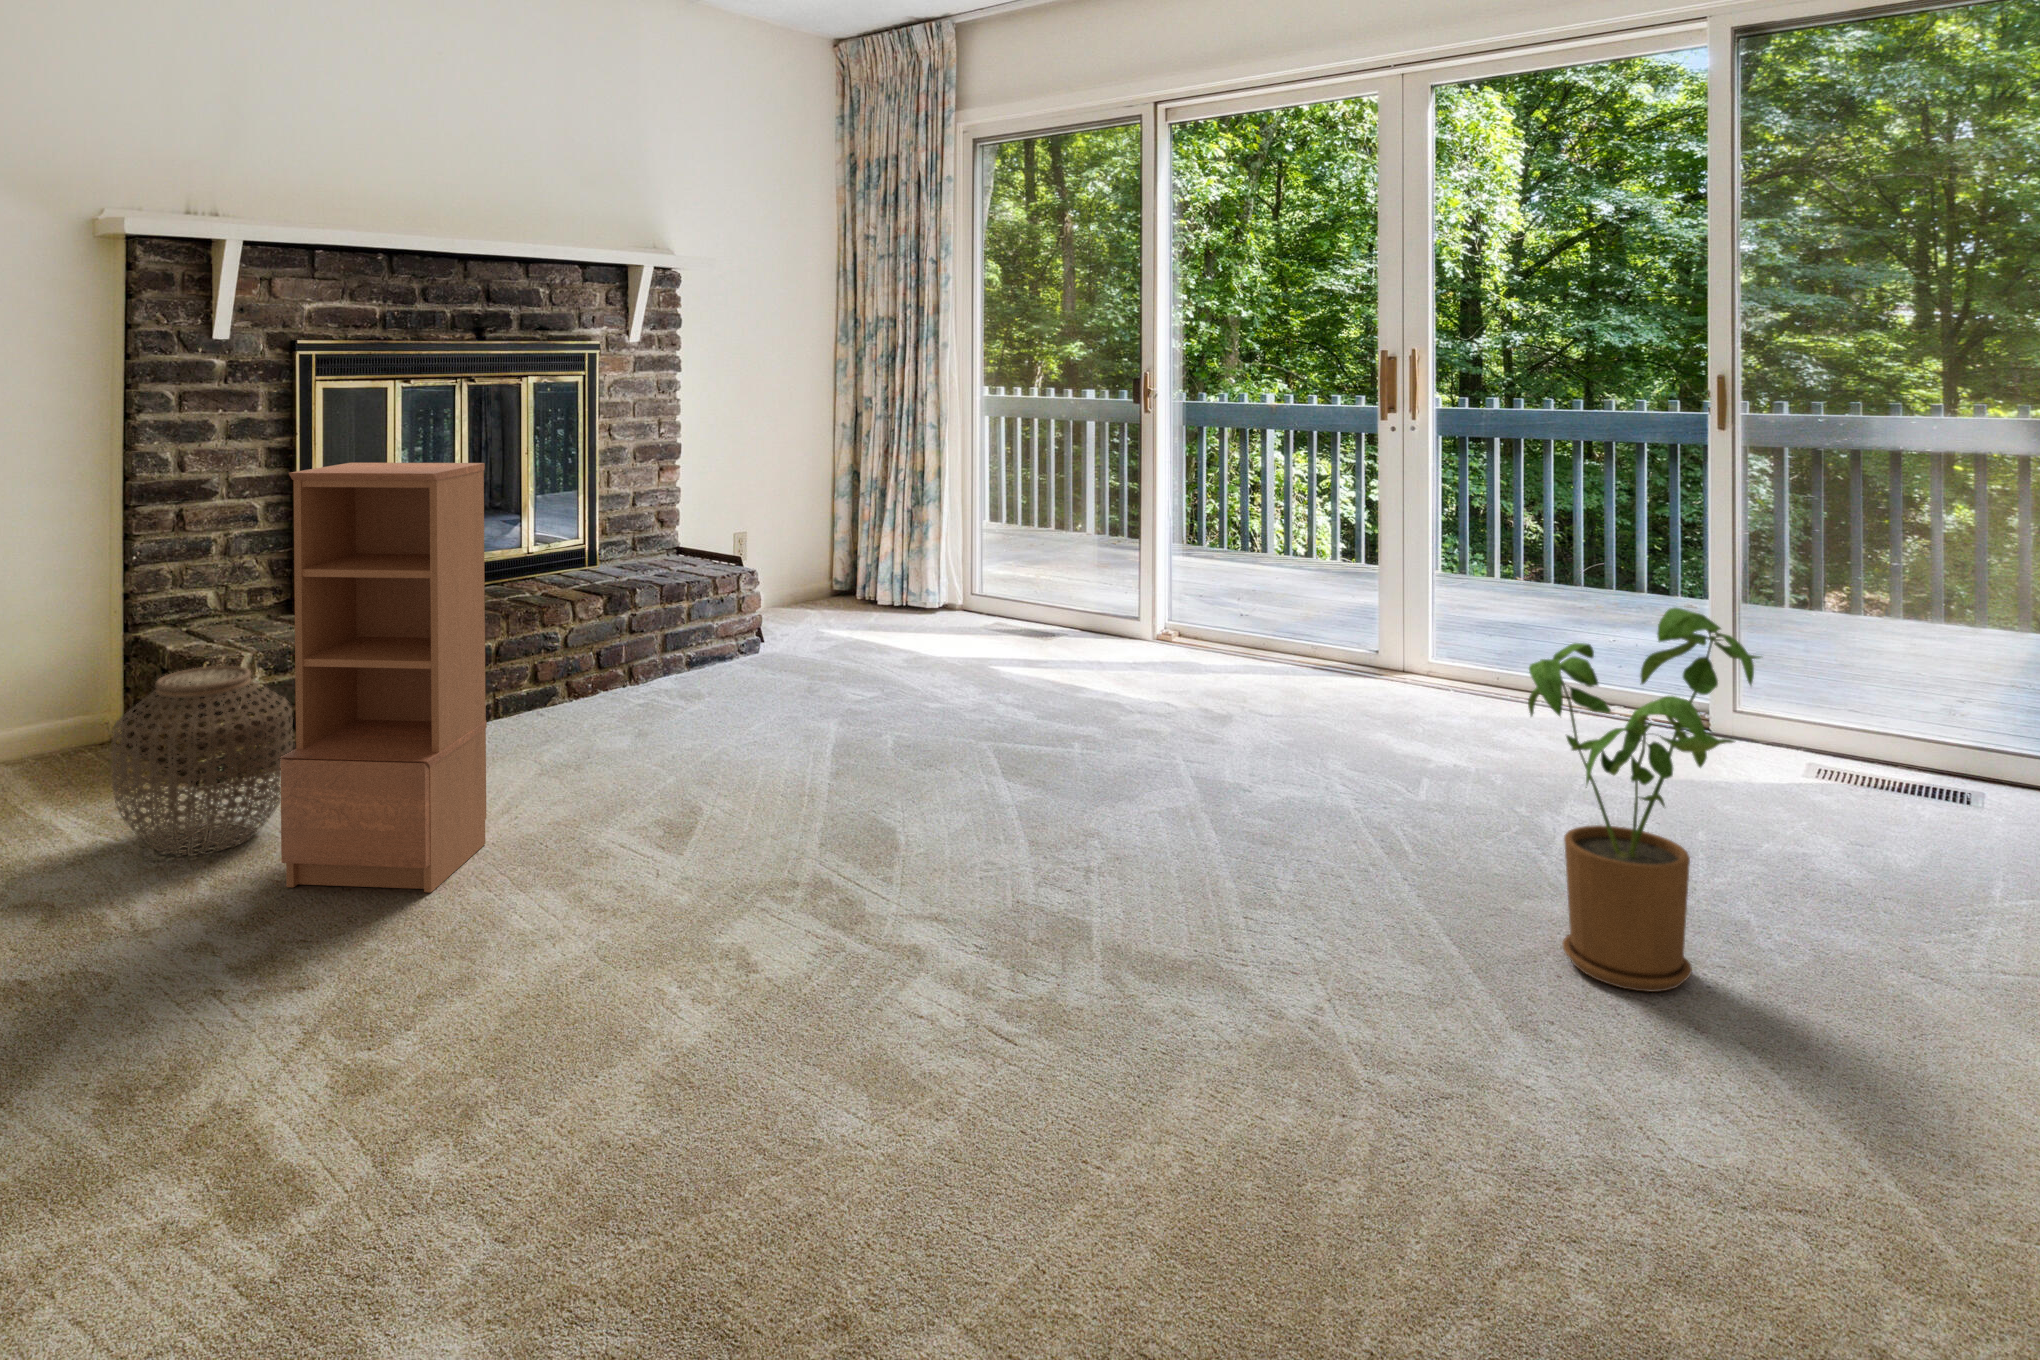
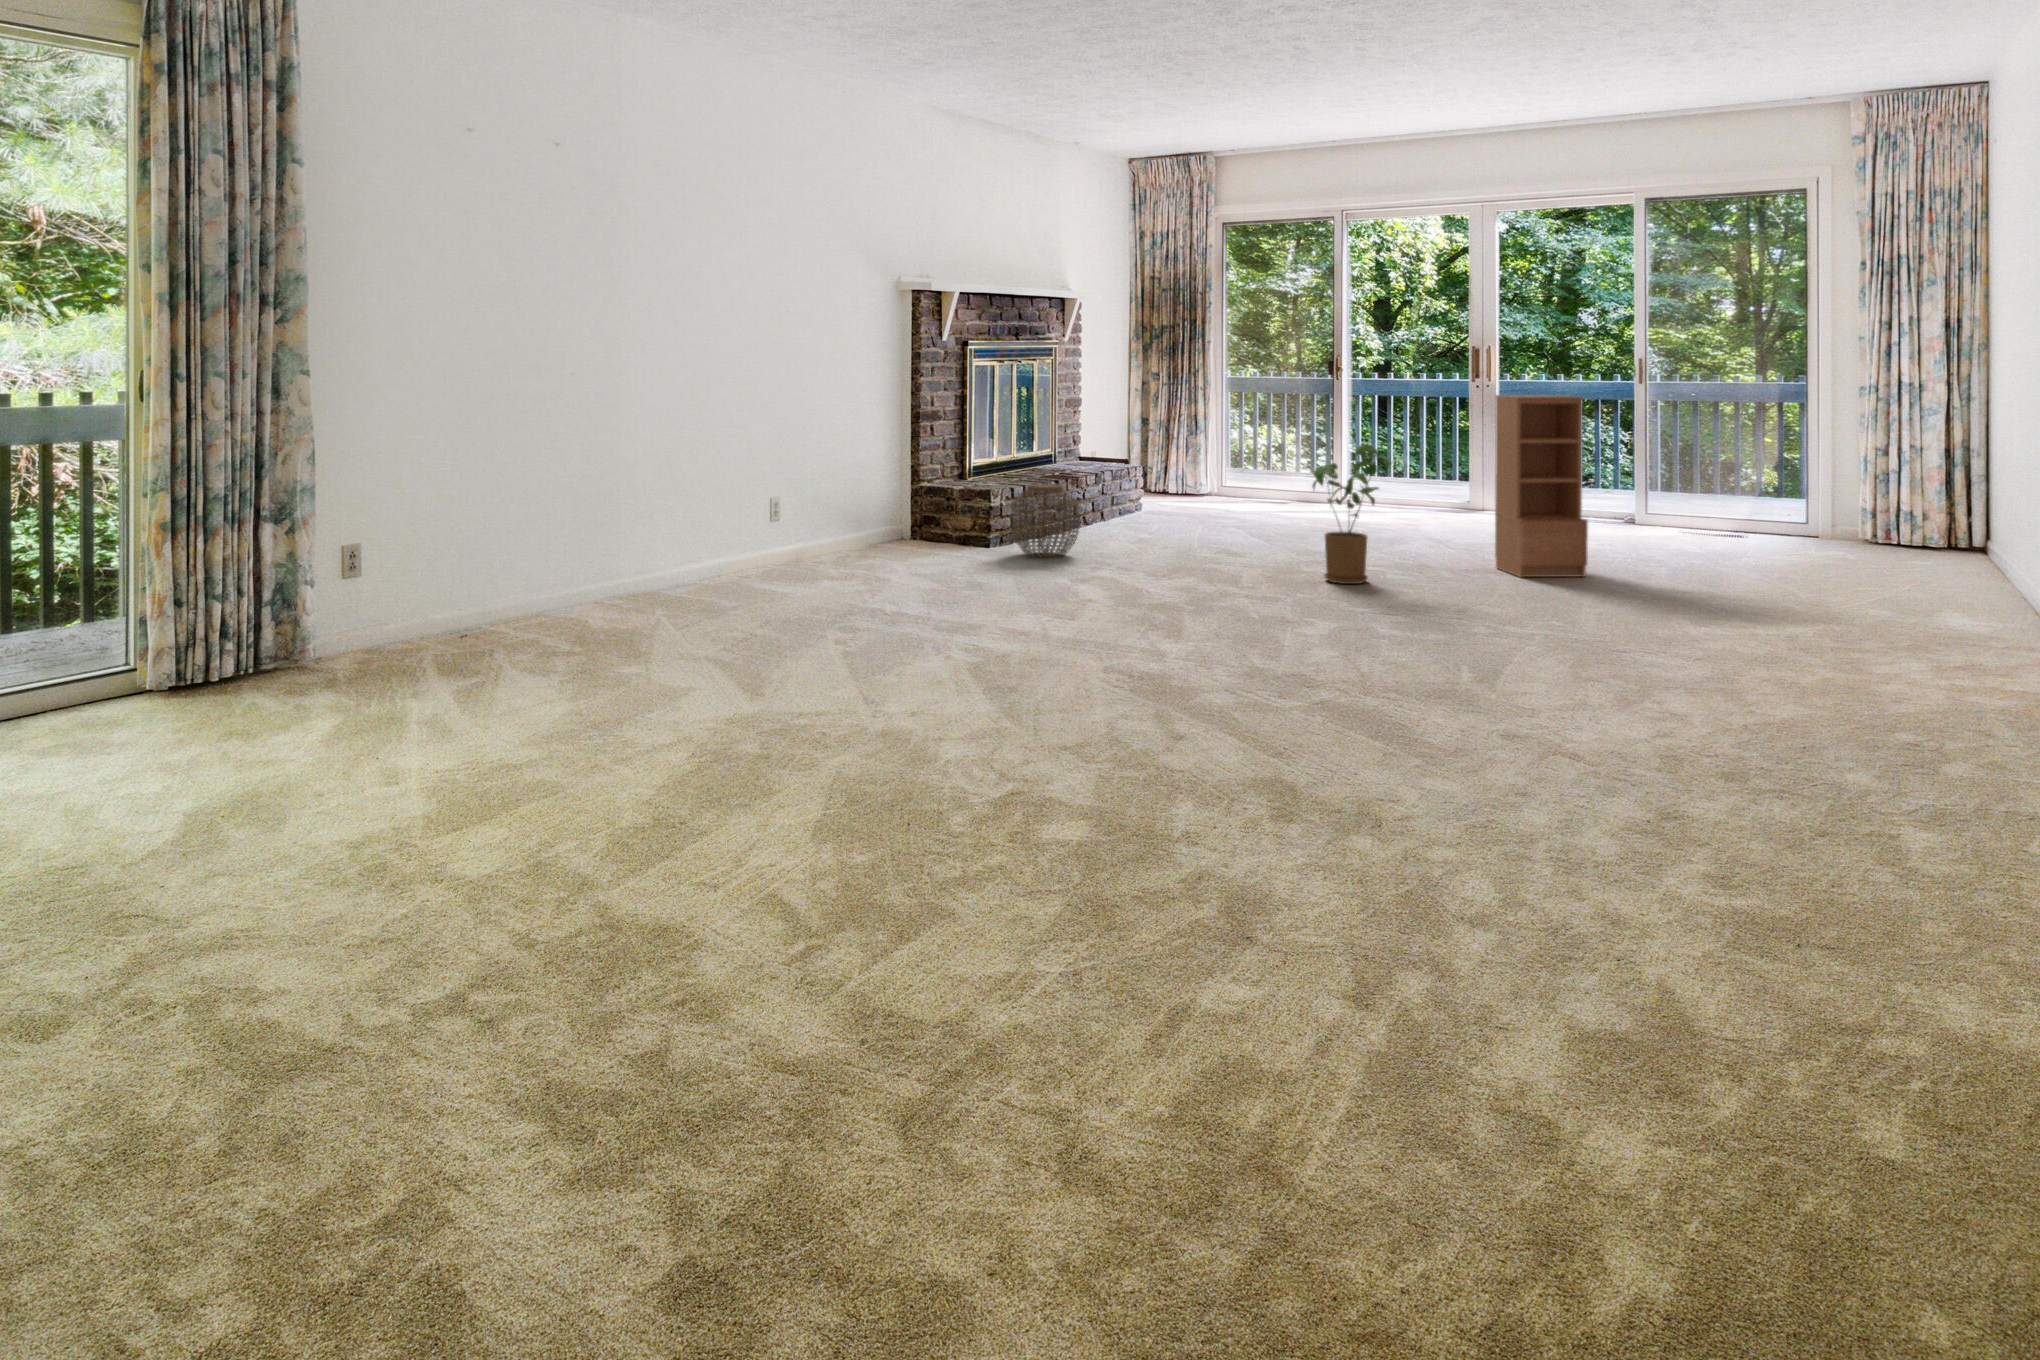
bookcase: present [280,463,487,892] -> present [1495,395,1588,578]
house plant: present [1528,608,1761,992] -> present [1313,445,1391,584]

